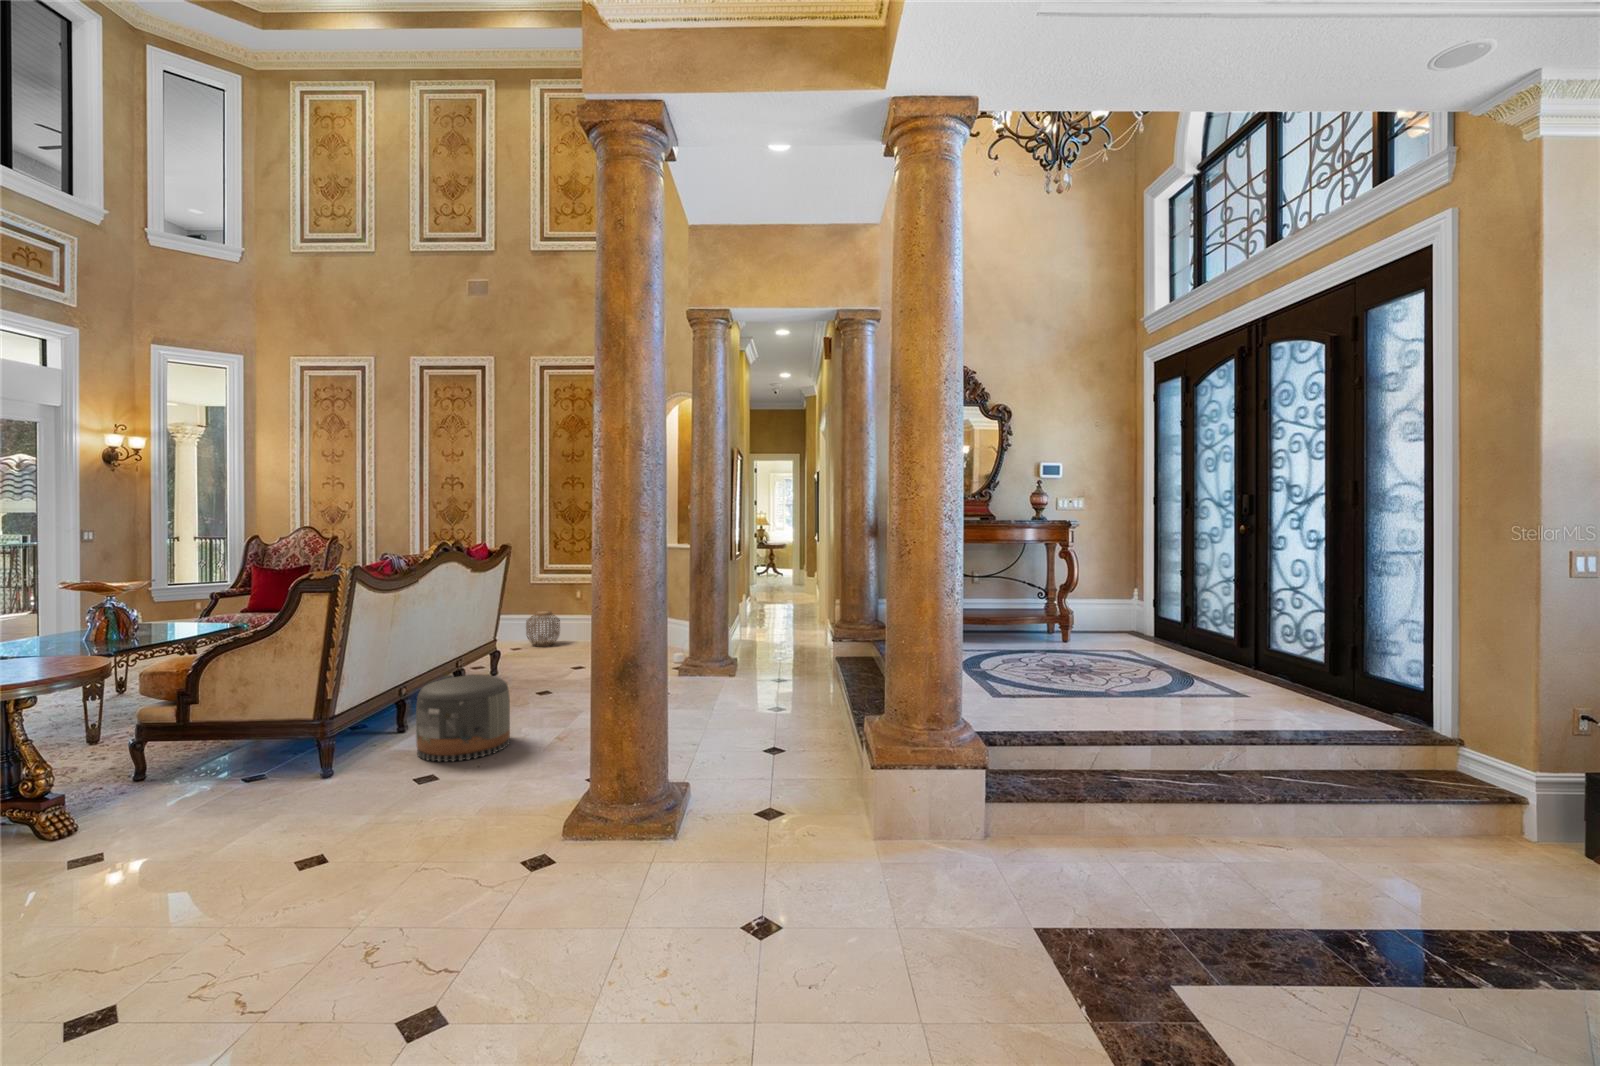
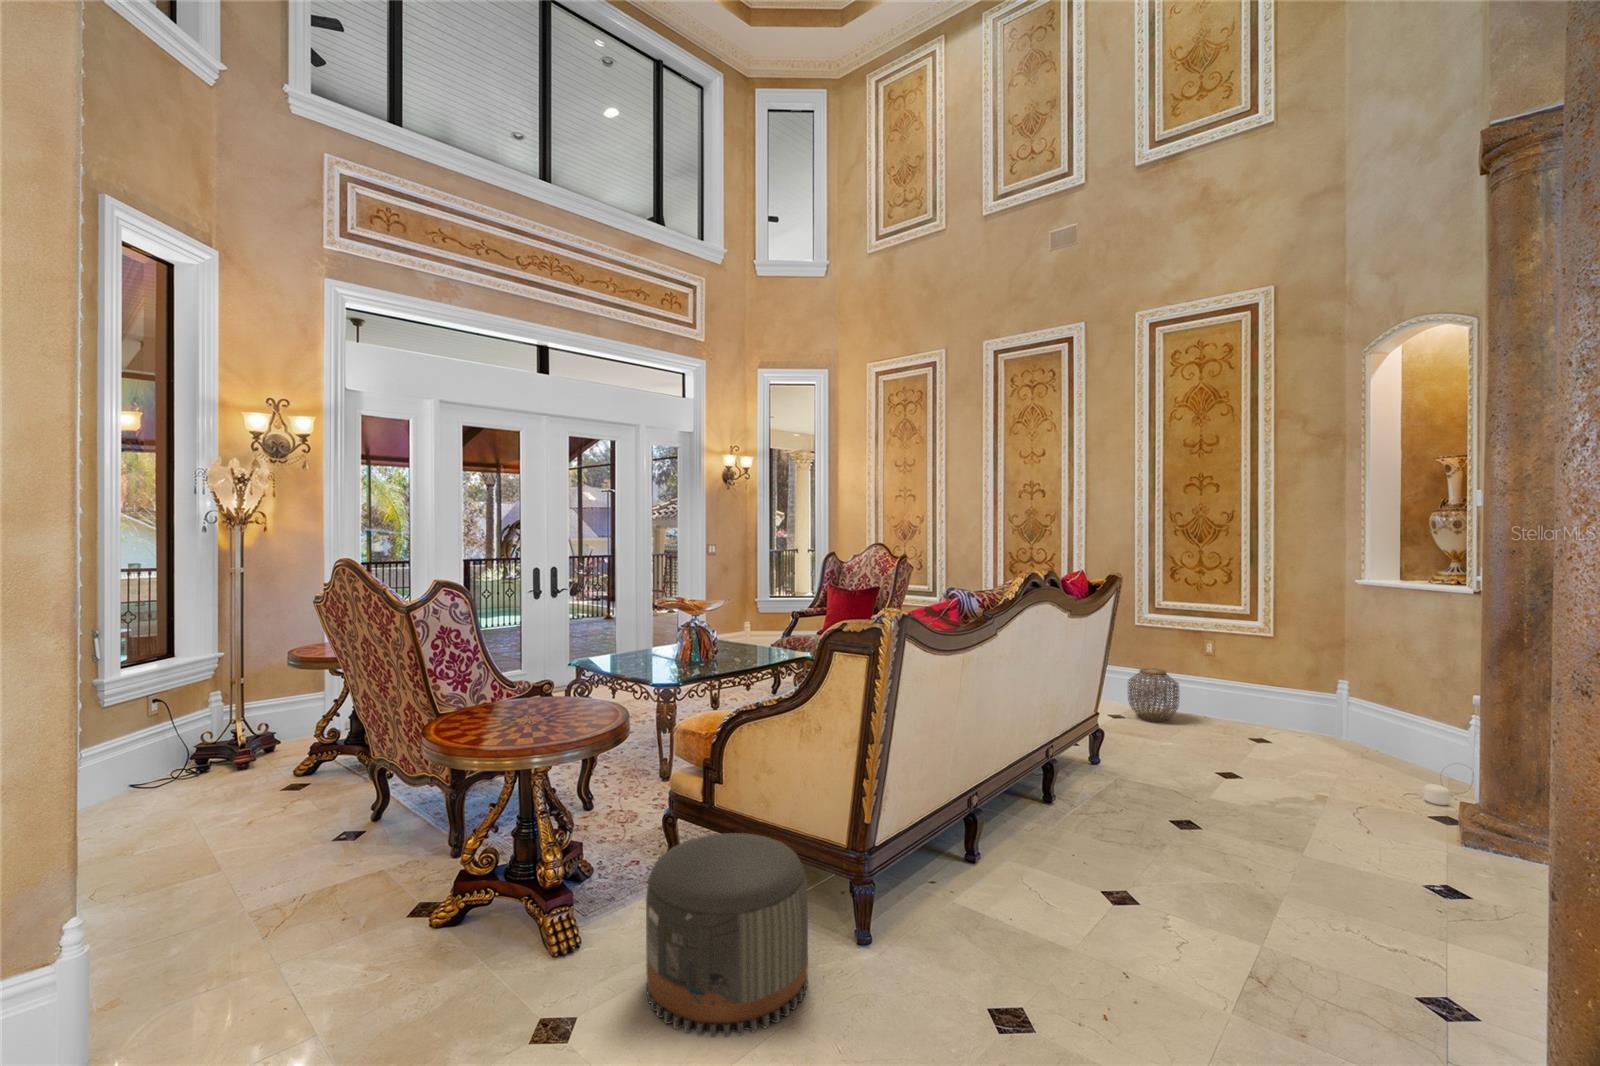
pouf: present [416,675,510,762] -> present [646,833,808,1037]

